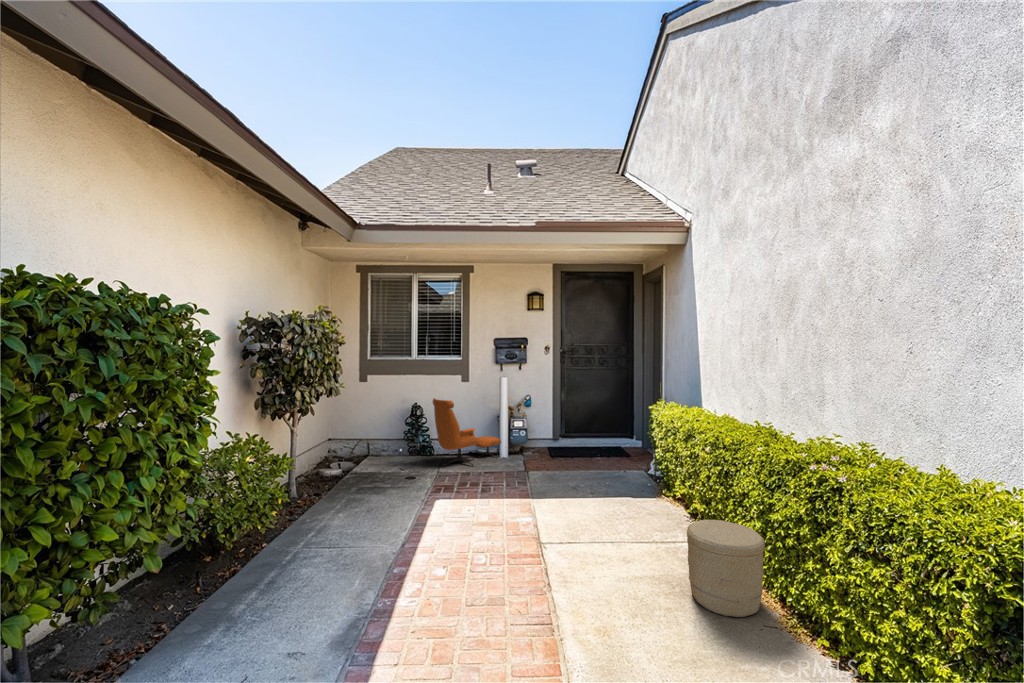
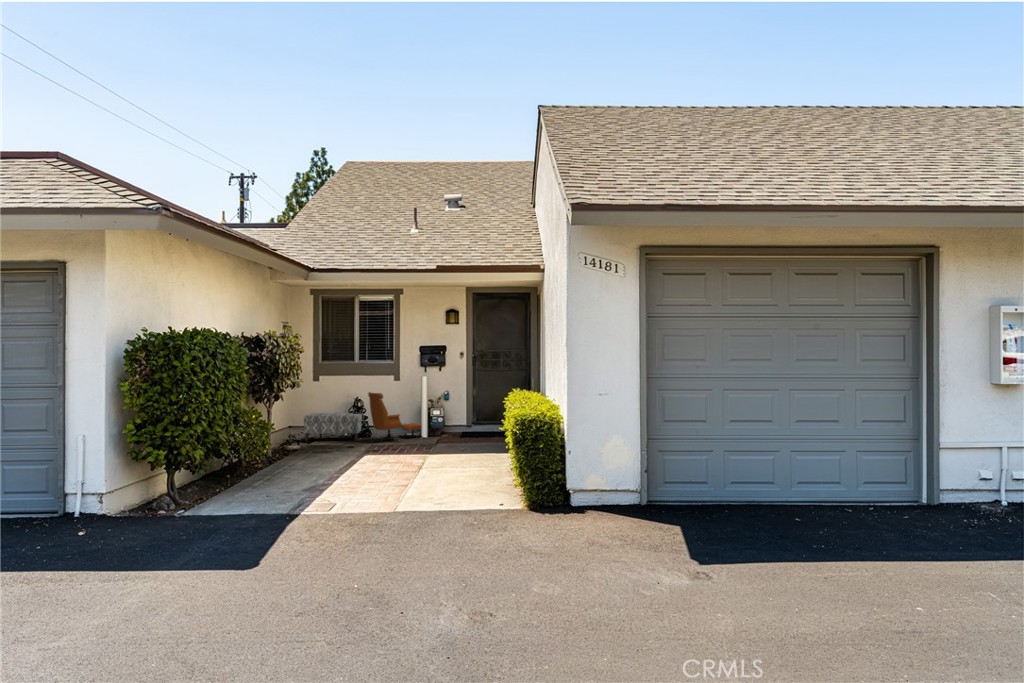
bench: none [346,423,423,463] -> present [304,413,363,441]
woven basket: present [687,520,765,617] -> none [480,443,515,482]

